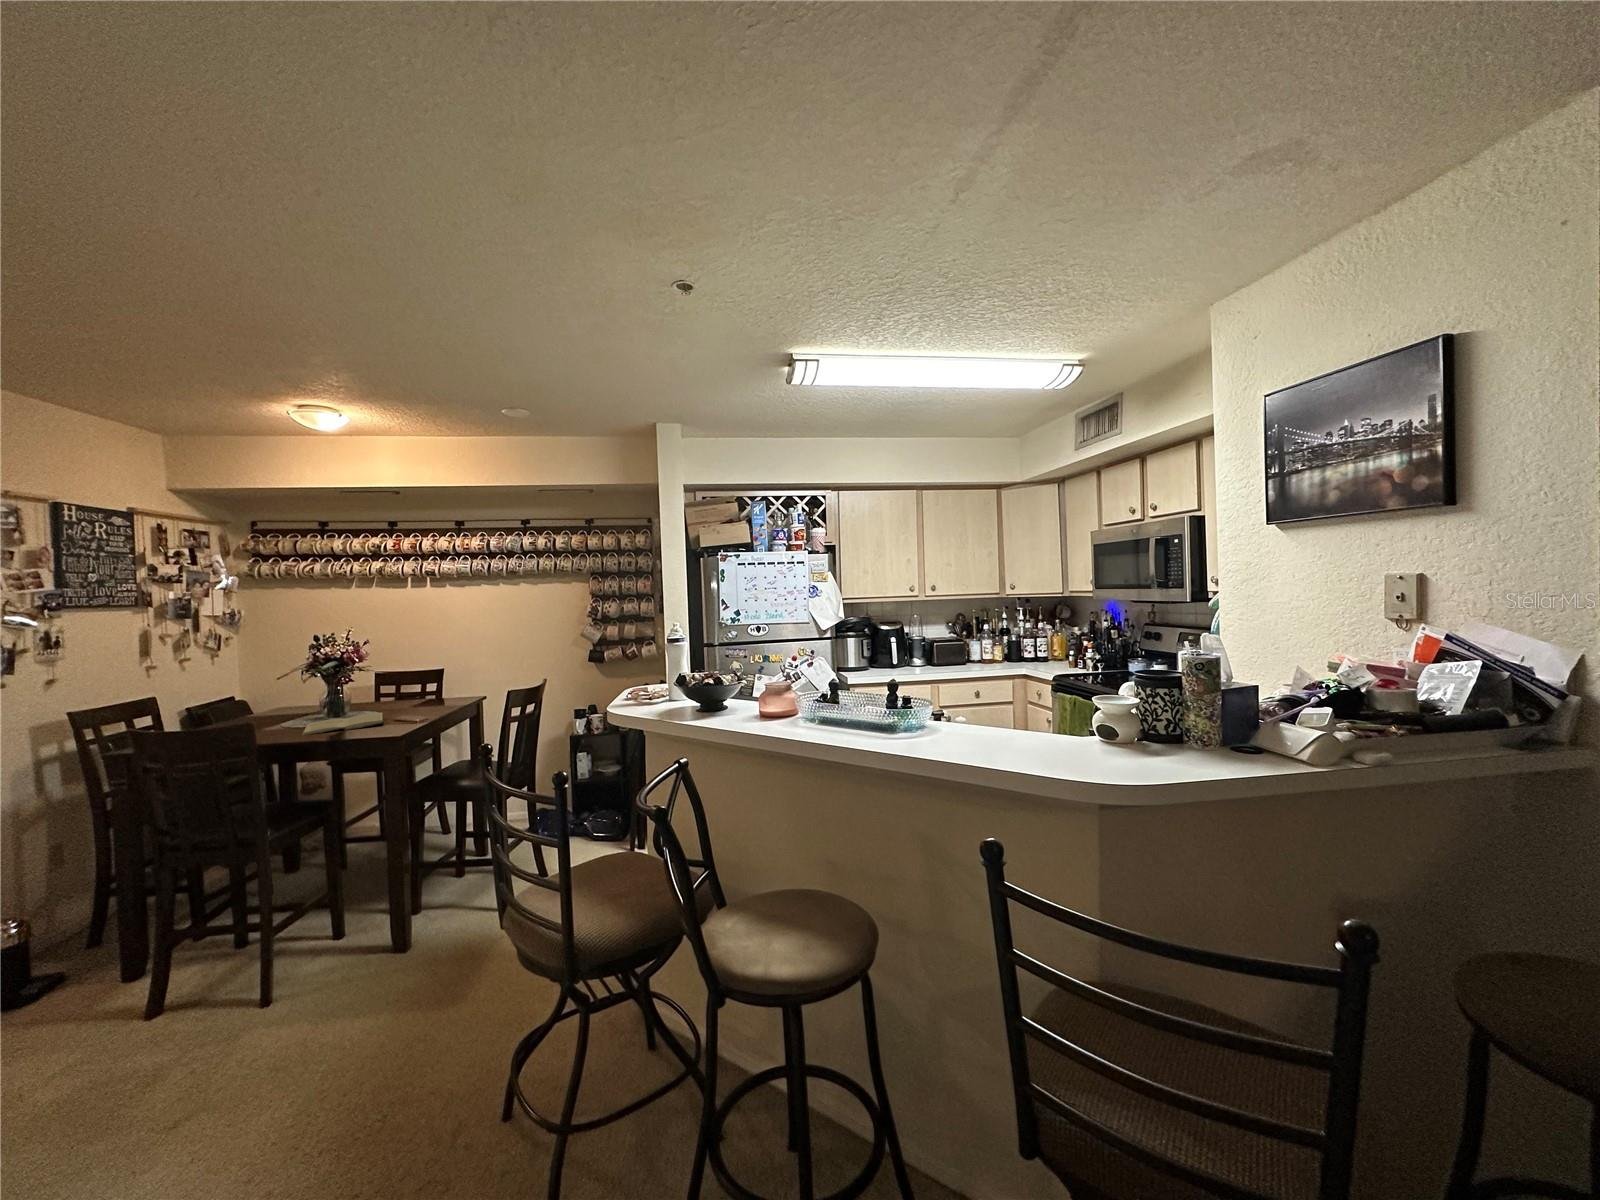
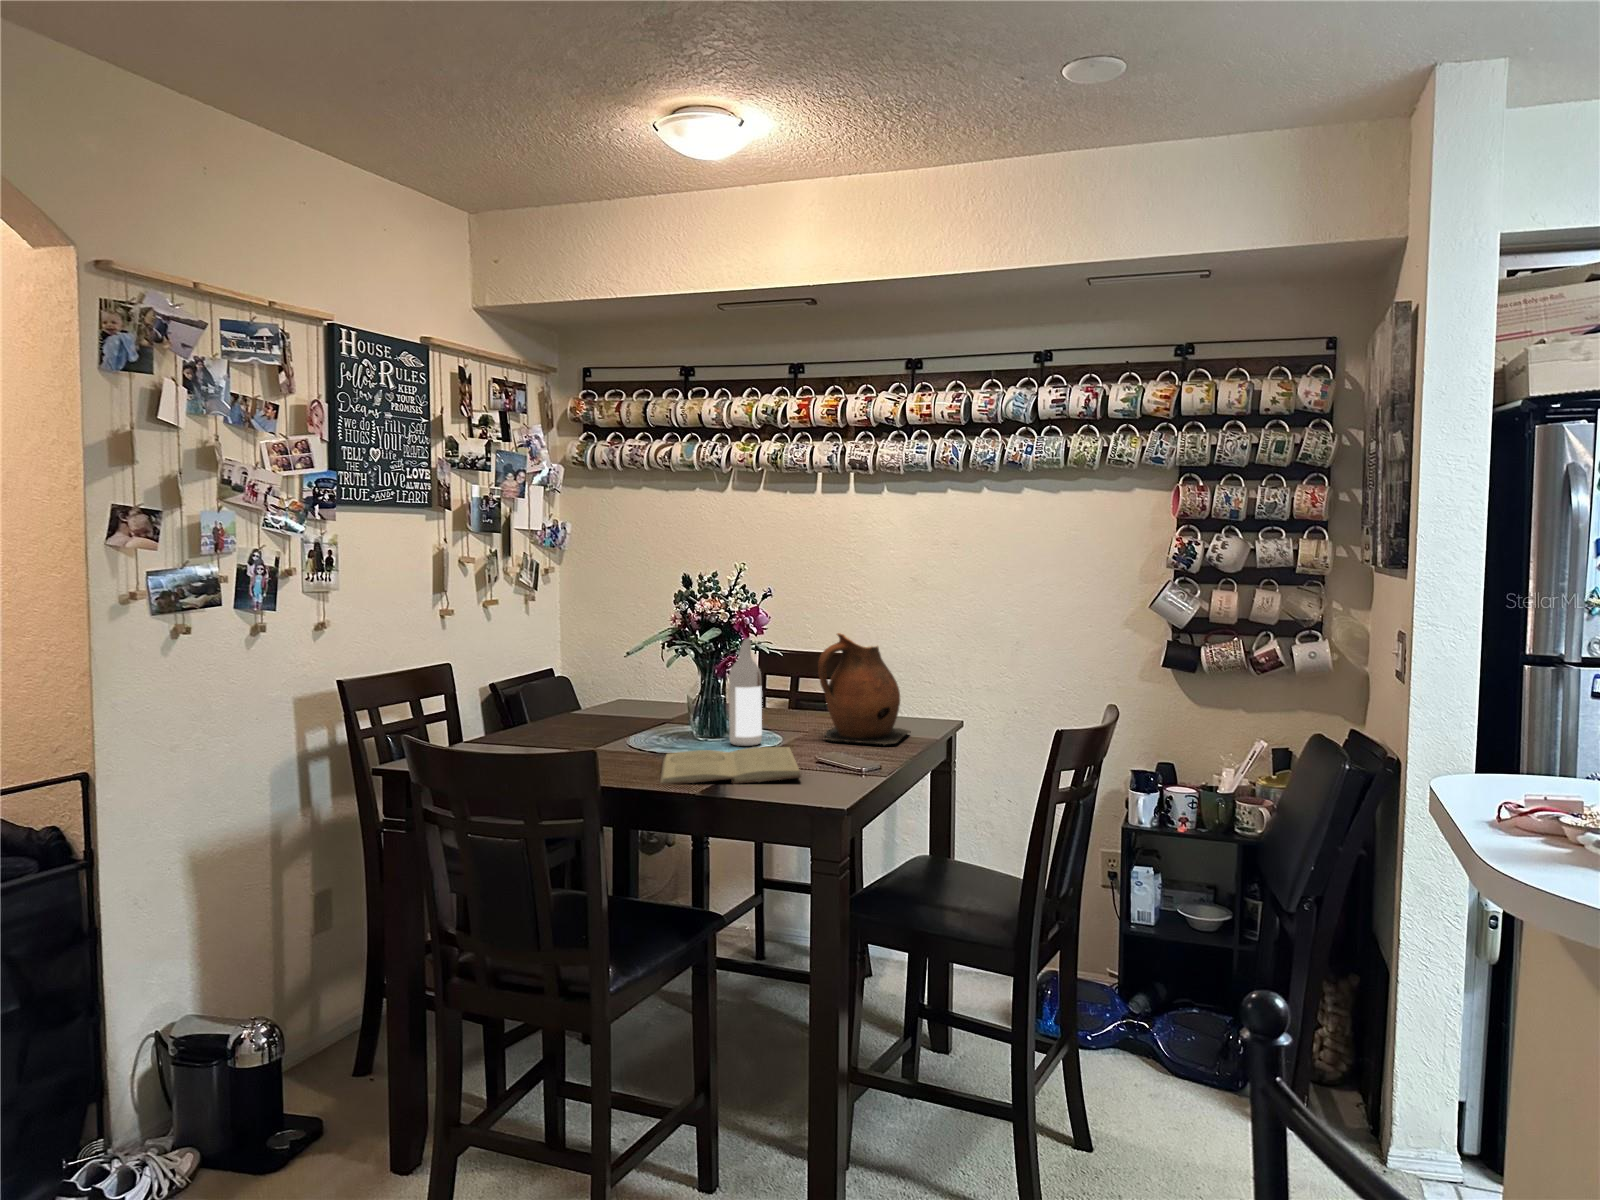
ceramic pitcher: none [402,657,458,709] -> present [818,633,910,746]
wine bottle: none [349,658,370,717] -> present [729,638,762,746]

